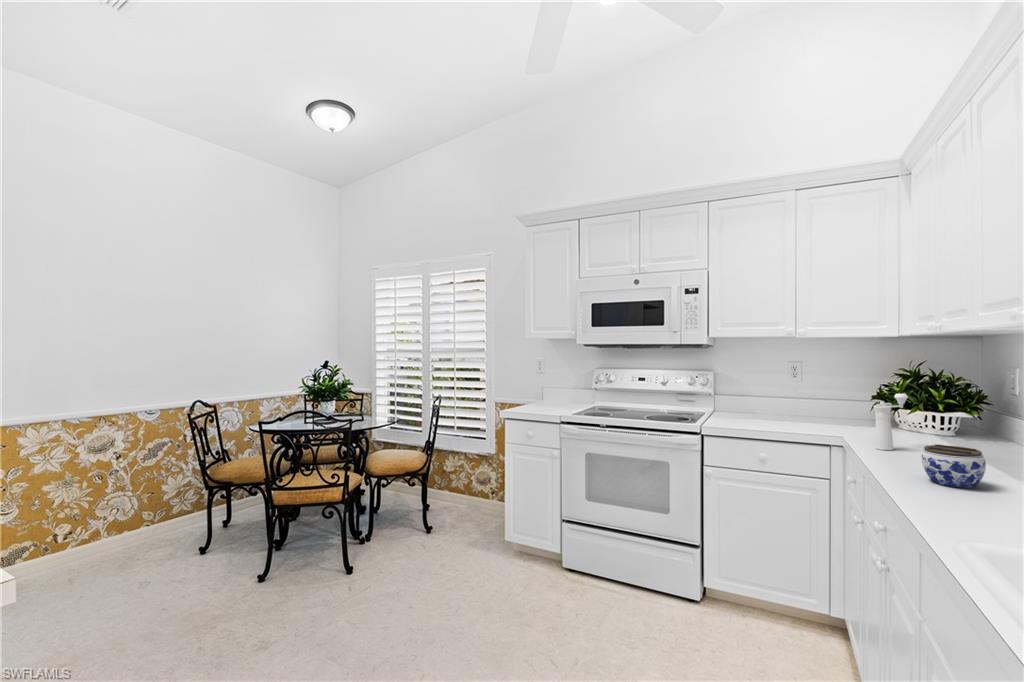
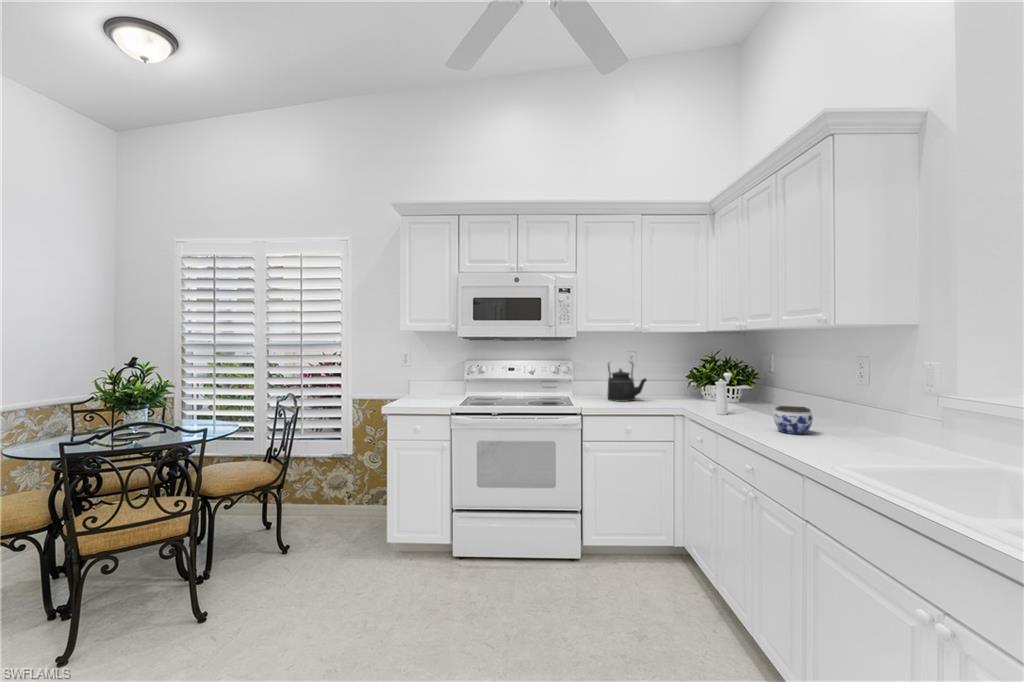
kettle: none [751,373,801,423] -> present [607,363,647,402]

